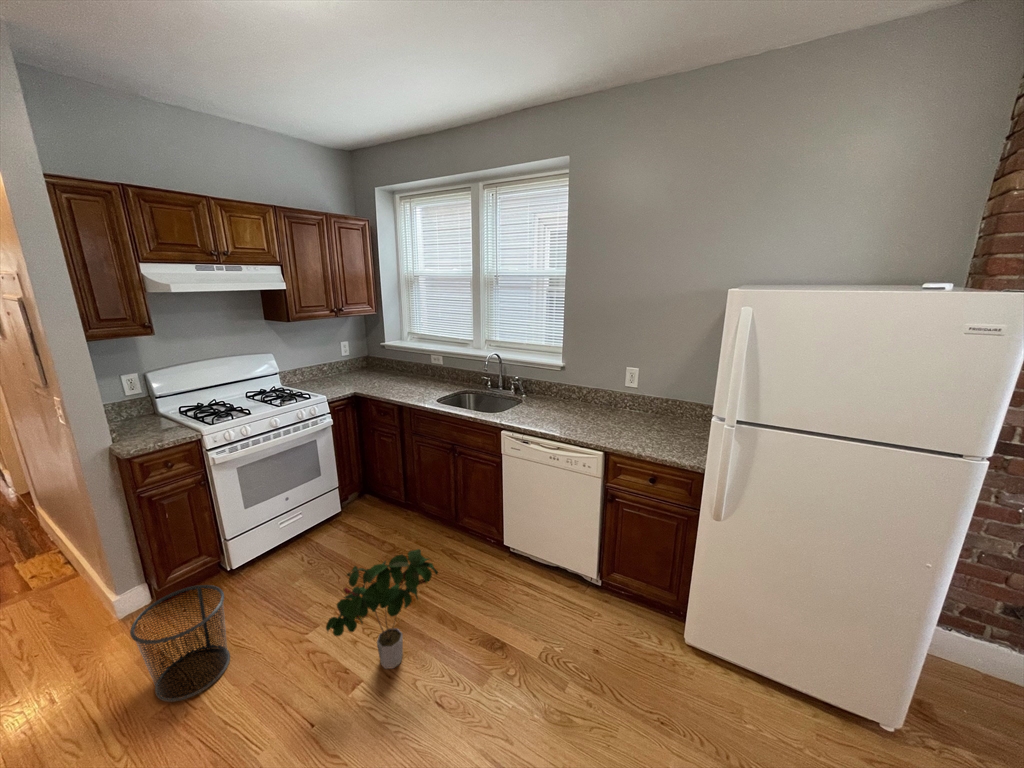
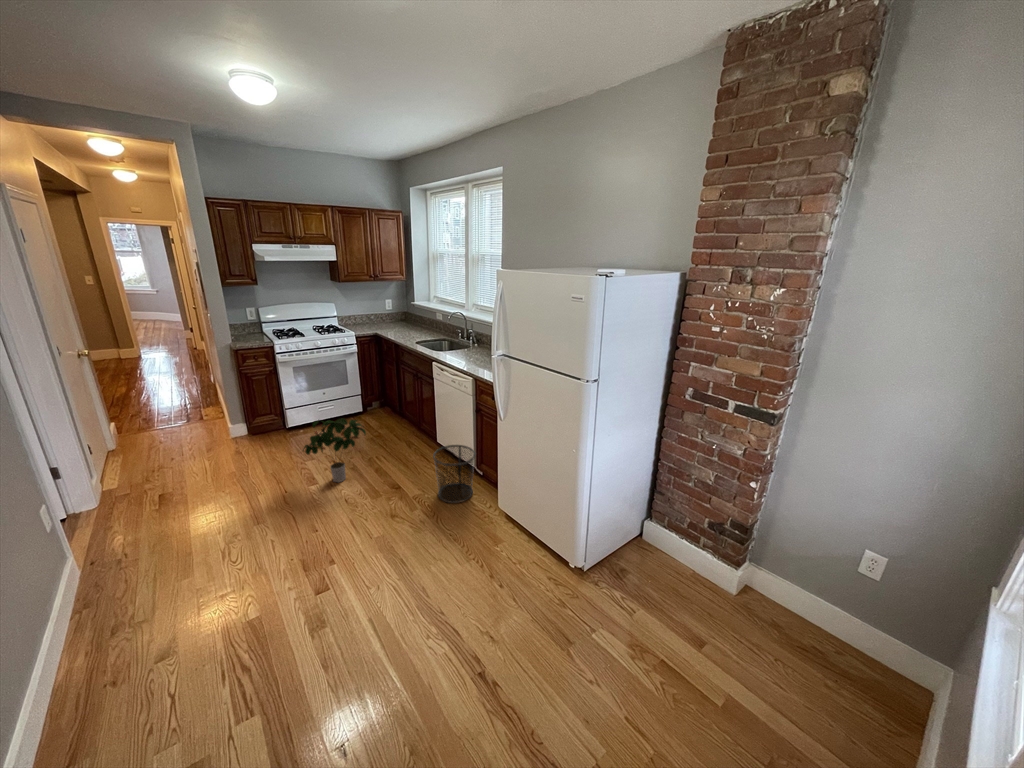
waste bin: present [130,585,230,702] -> present [433,445,475,503]

